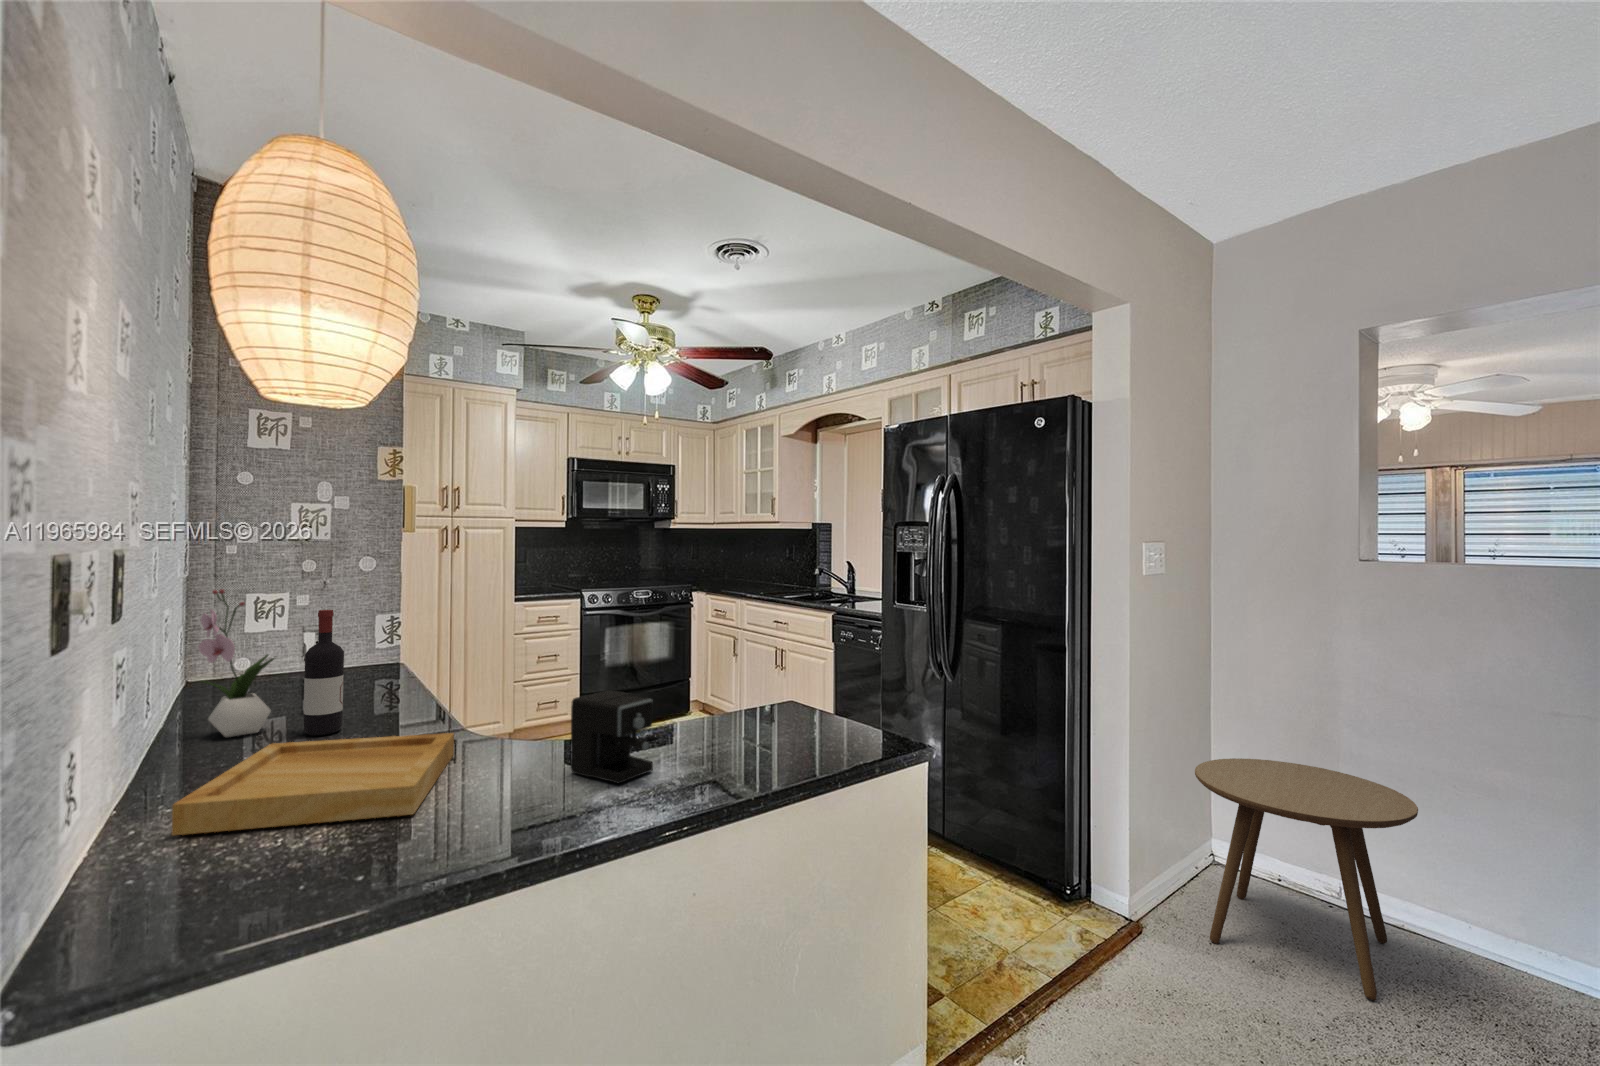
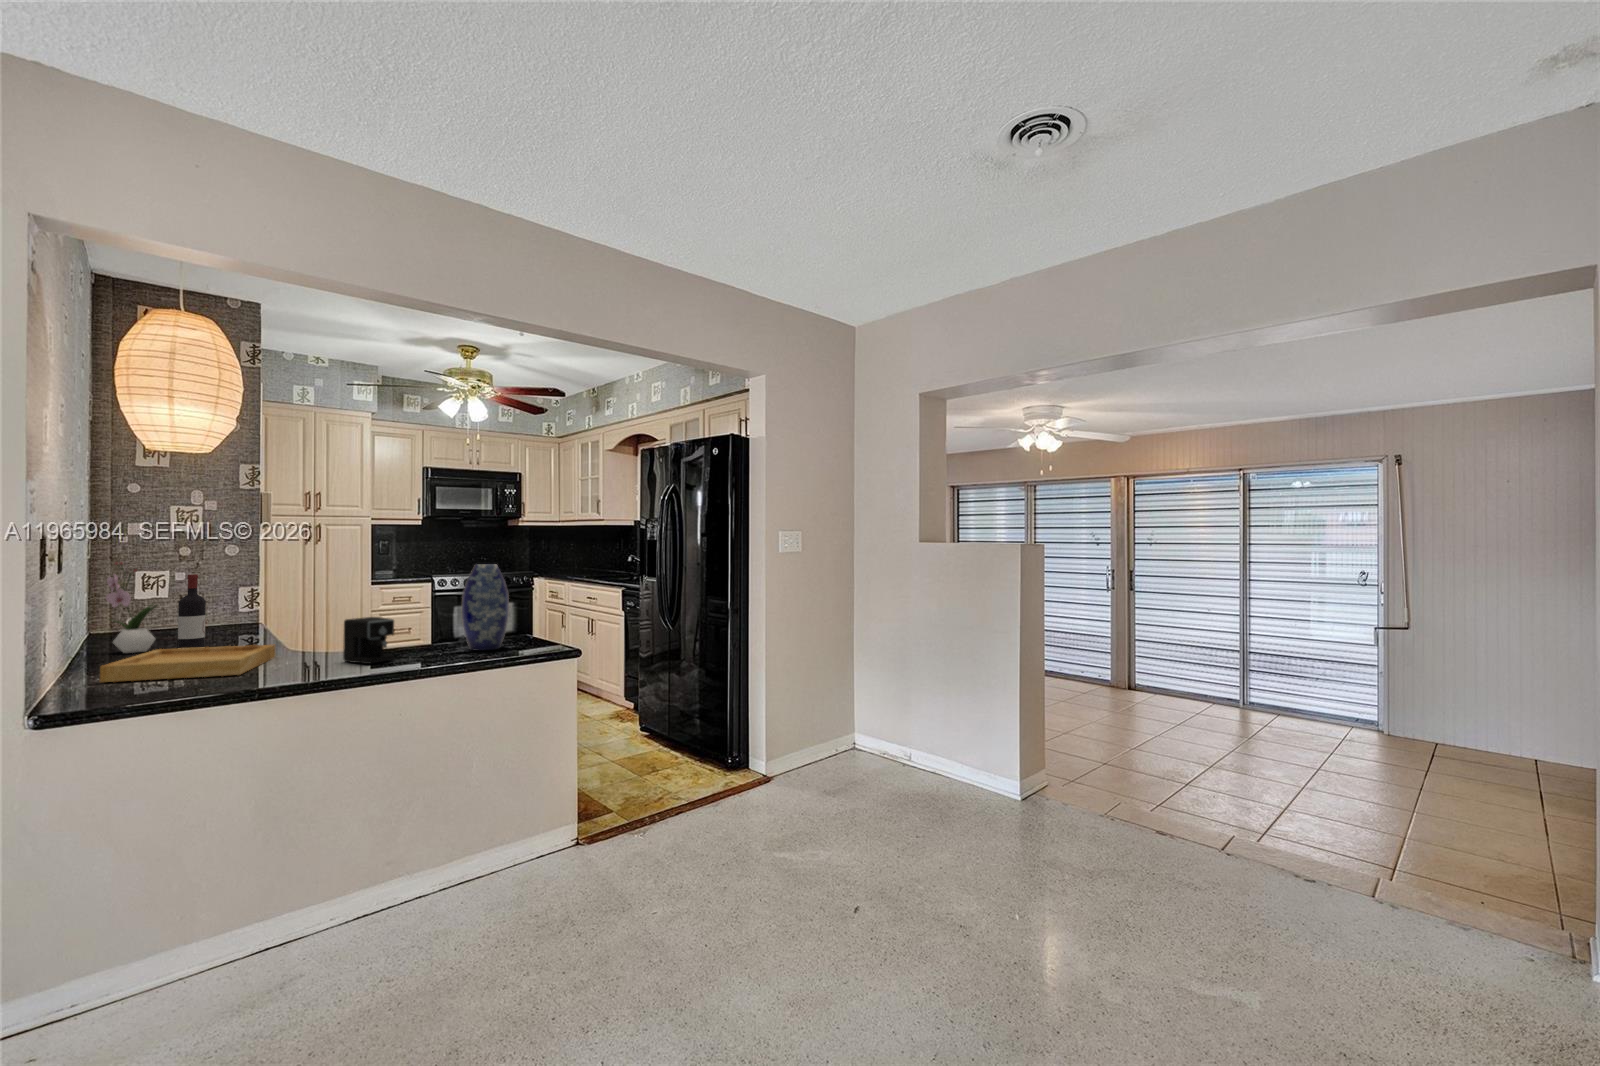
vase: none [738,597,808,744] -> present [462,564,509,651]
side table: present [1195,758,1418,1000] -> none [812,674,926,805]

